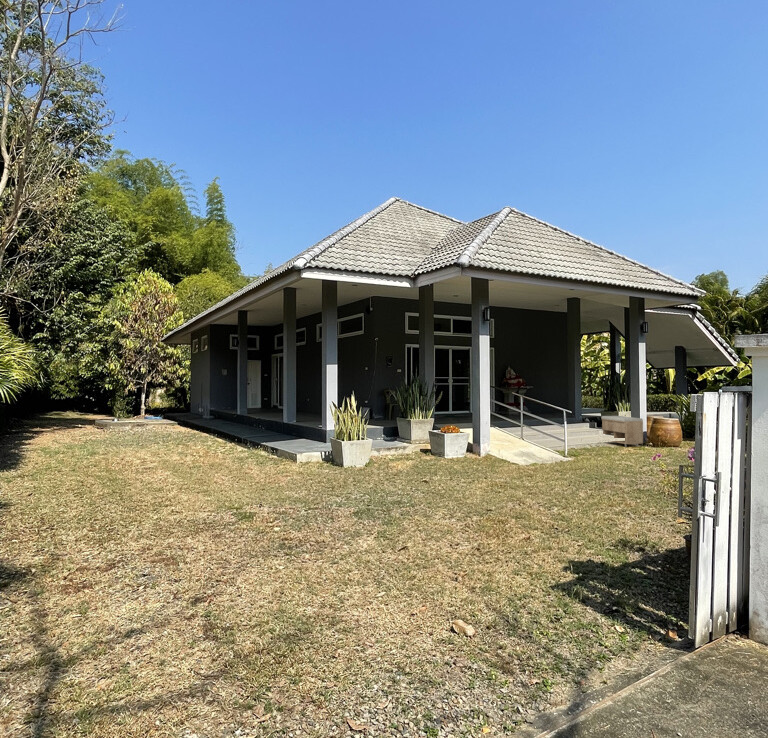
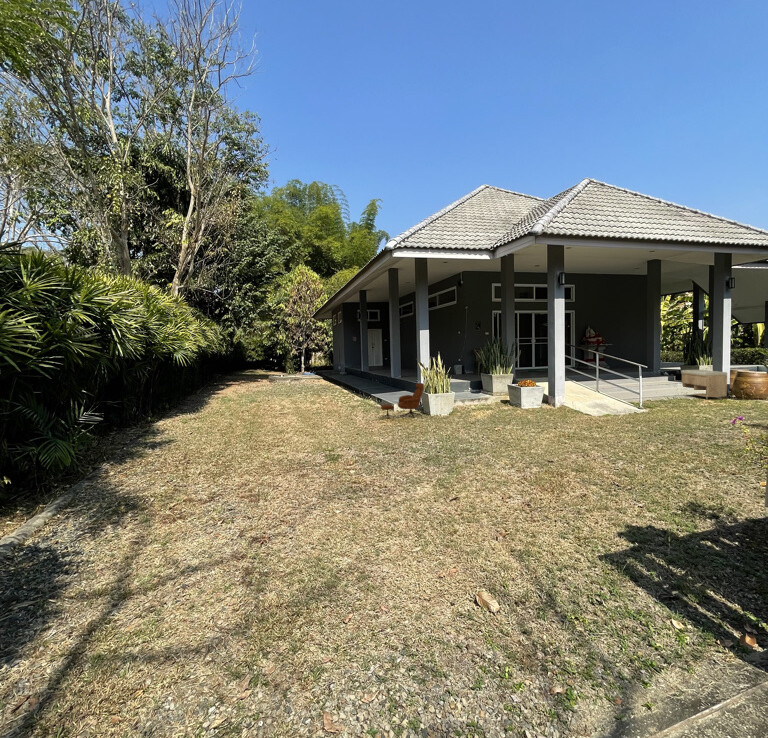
lounge chair: none [282,428,337,472] -> present [381,383,424,418]

